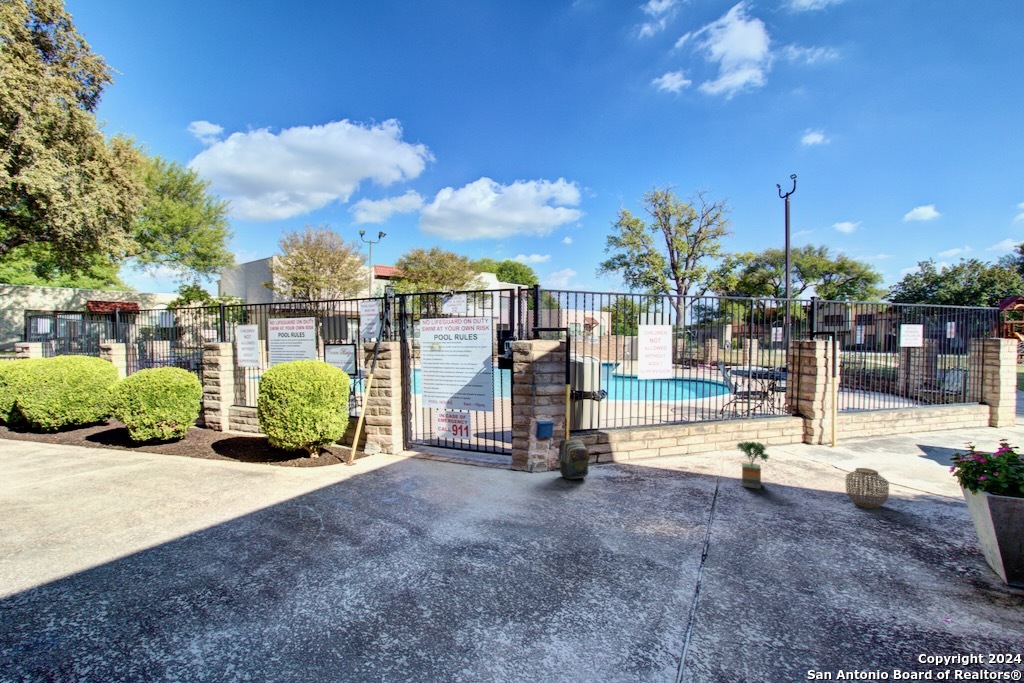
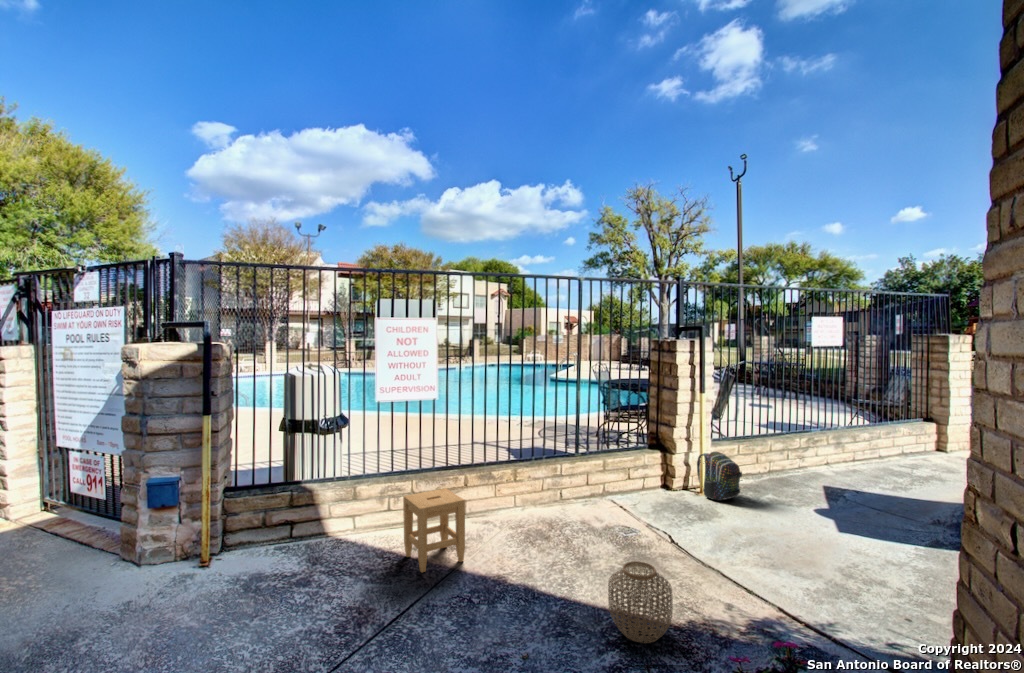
stool: none [678,434,721,480] -> present [403,489,465,572]
backpack: present [559,438,590,479] -> present [697,452,742,501]
potted tree: present [737,442,769,489] -> none [469,505,517,592]

